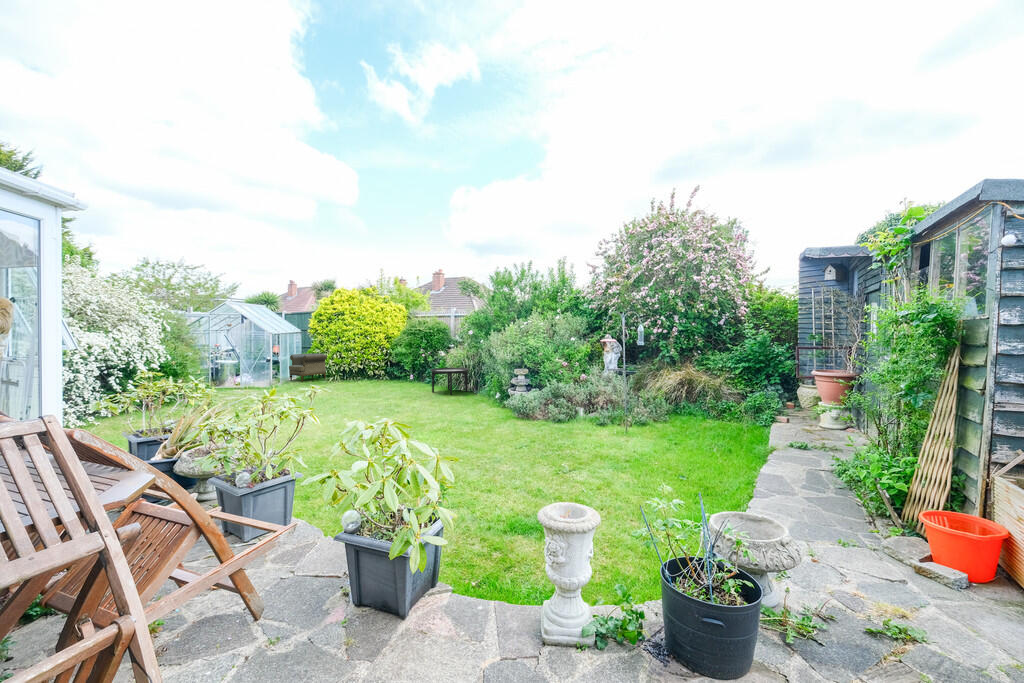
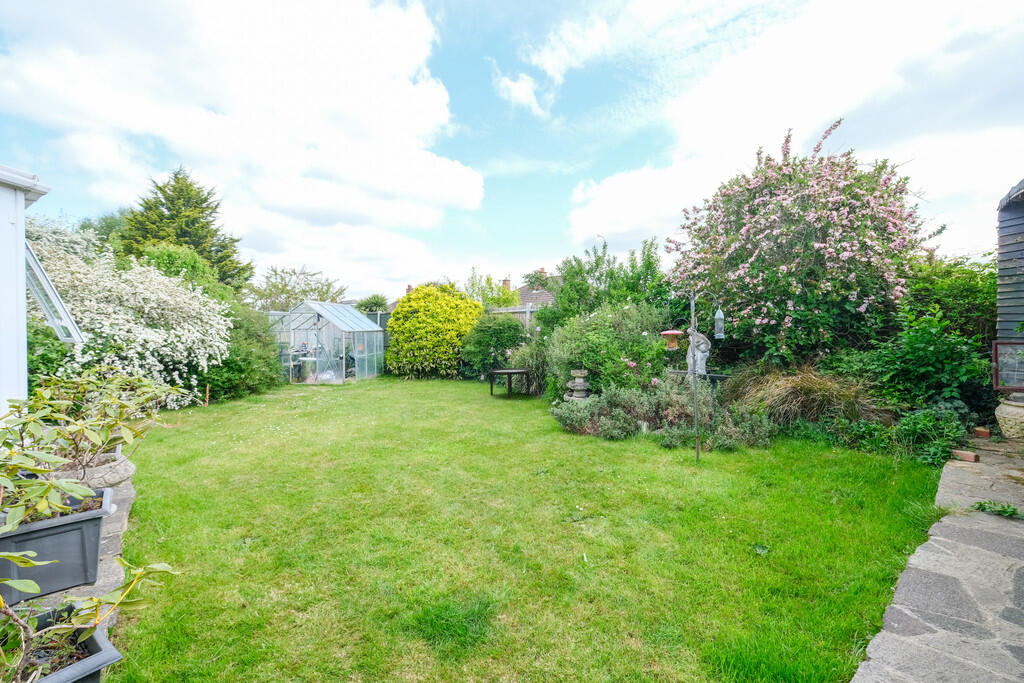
armchair: present [289,353,327,382] -> none [365,353,399,381]

